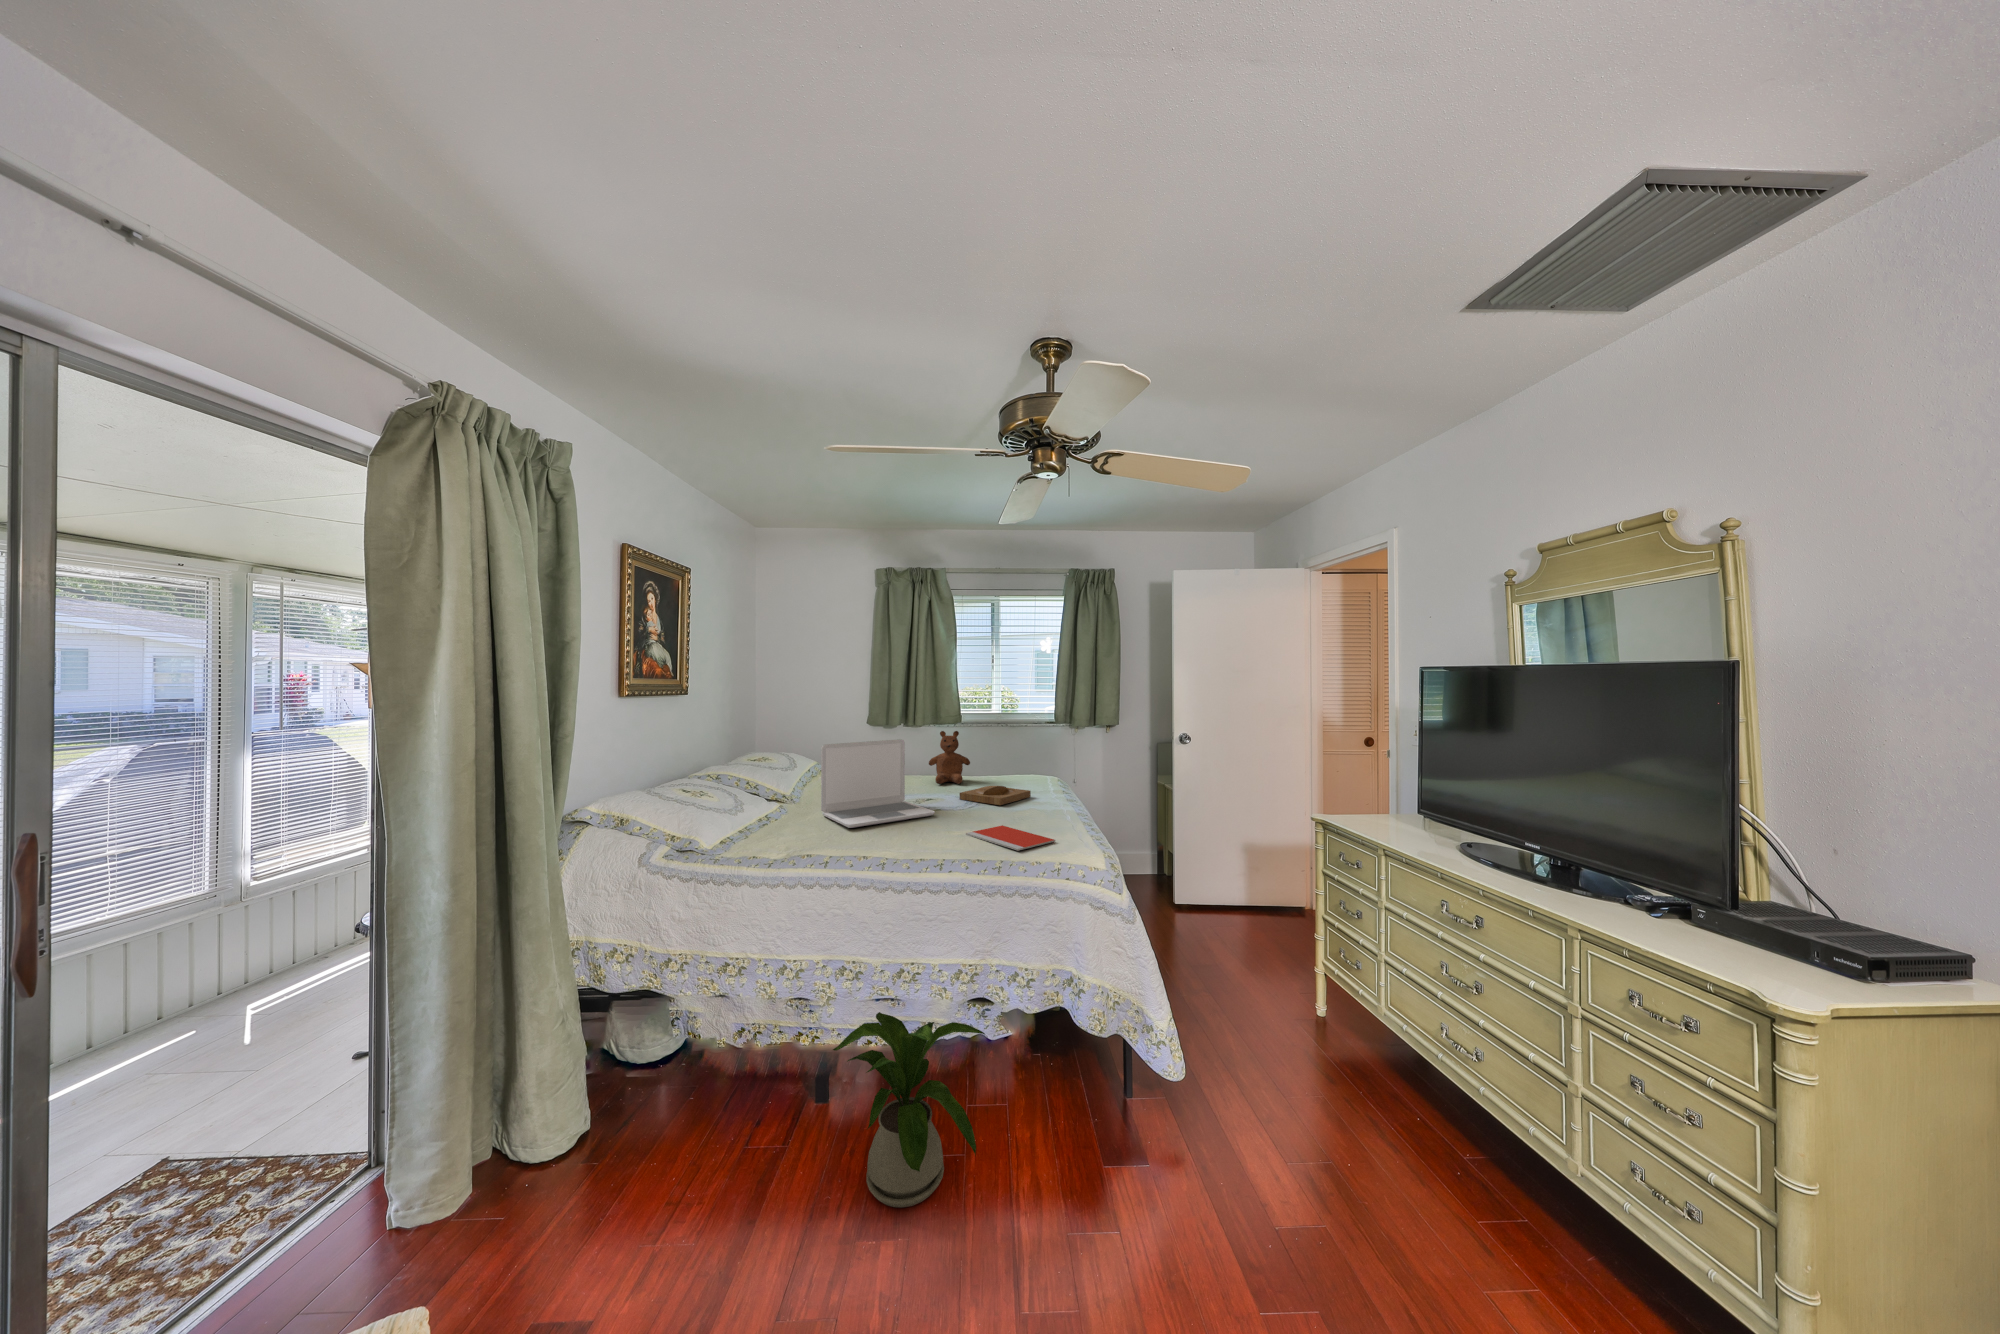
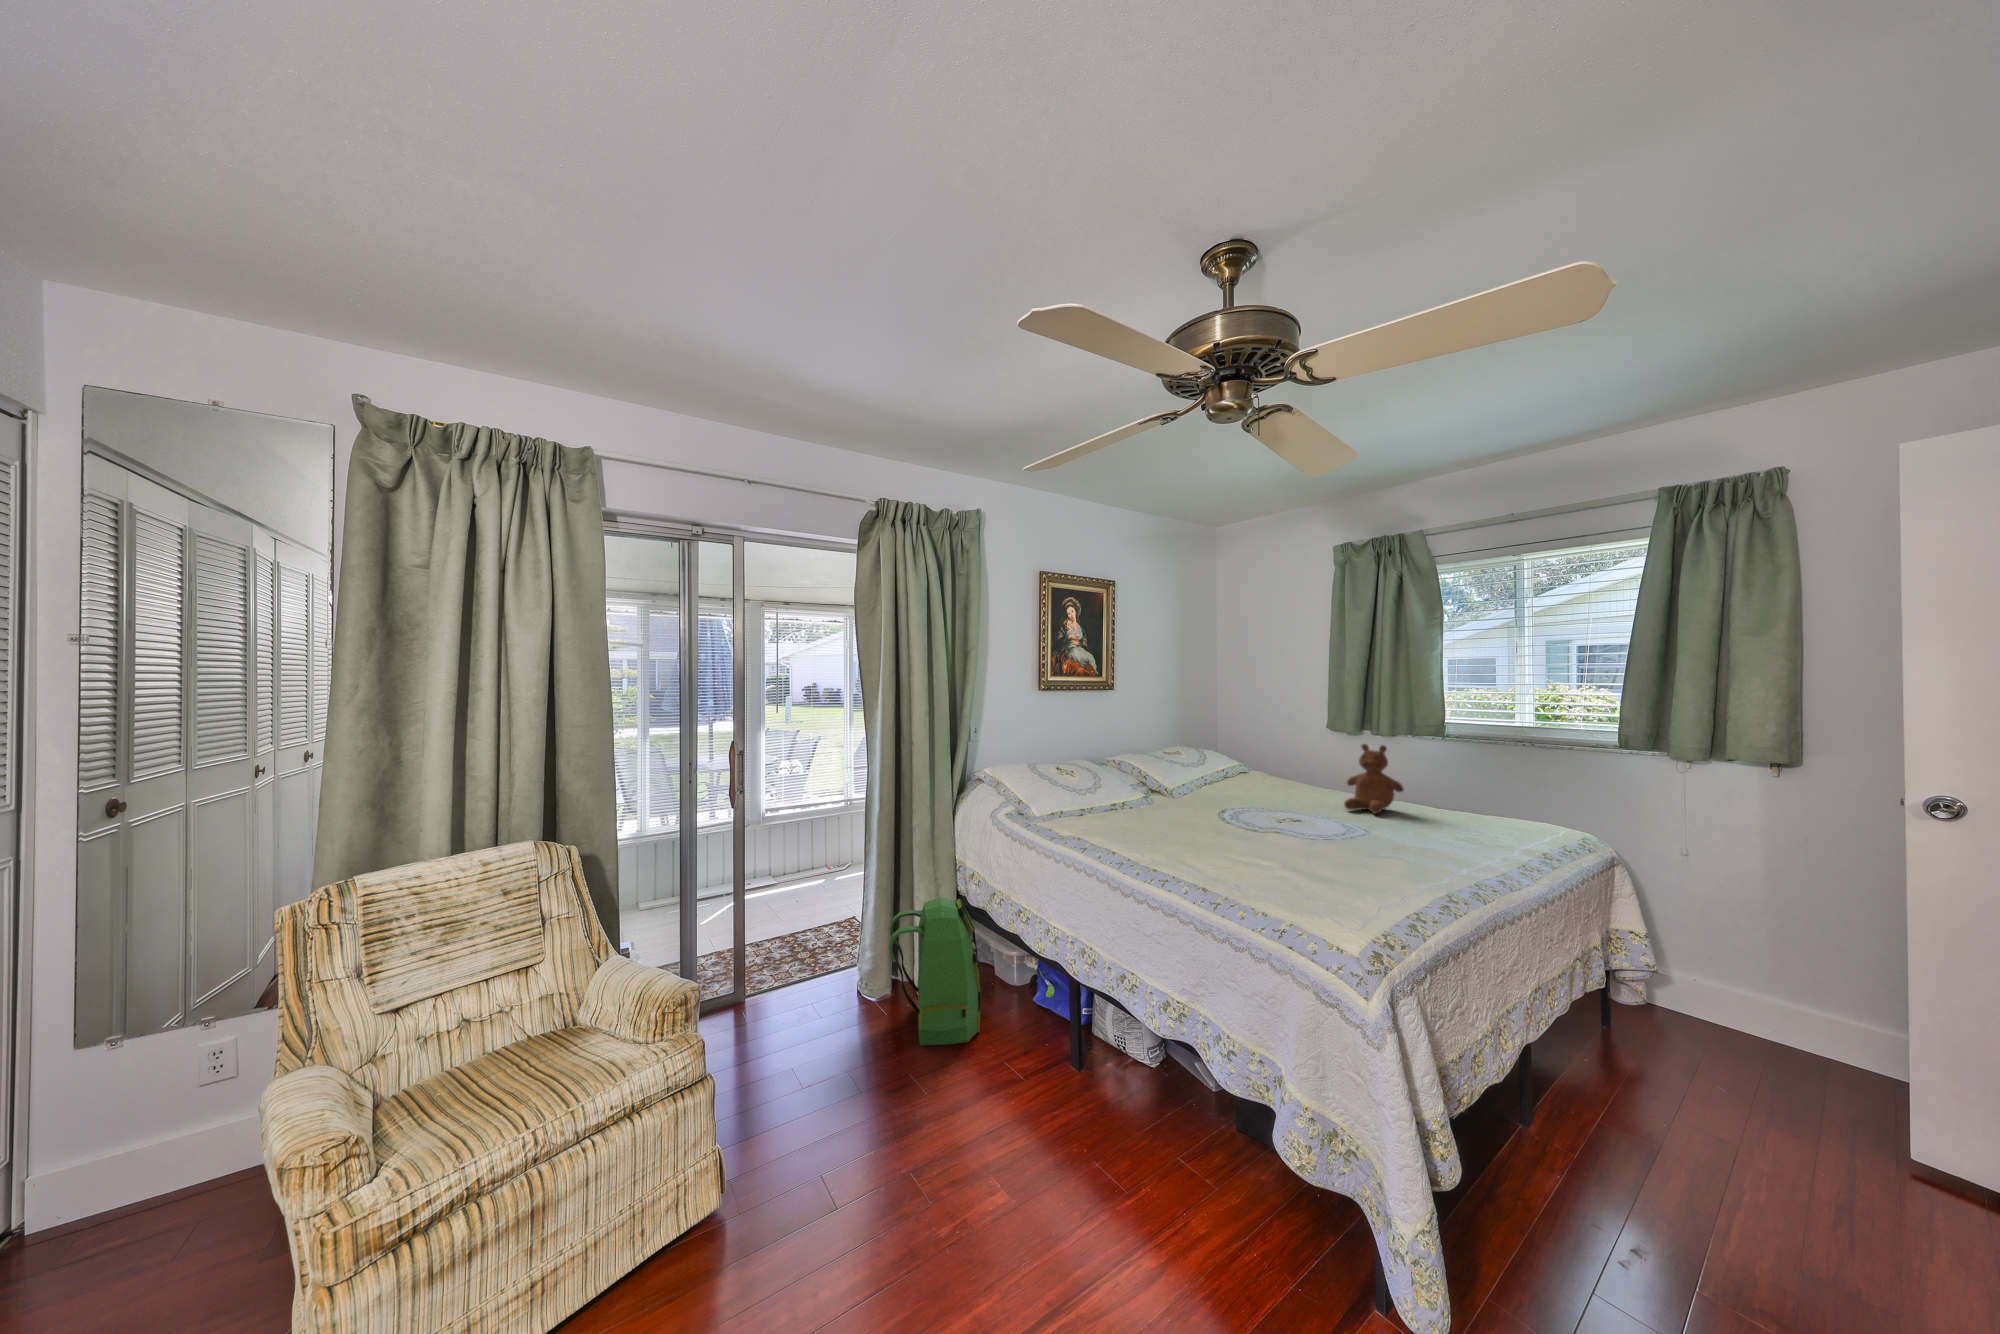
laptop: present [821,739,935,828] -> none [1153,744,1262,837]
tray: present [960,786,1031,805] -> none [1334,820,1439,847]
notebook: present [966,825,1056,851] -> none [1249,861,1330,897]
backpack: none [515,976,689,1202] -> present [889,897,981,1045]
house plant: present [833,1012,985,1207] -> none [998,994,1120,1179]

